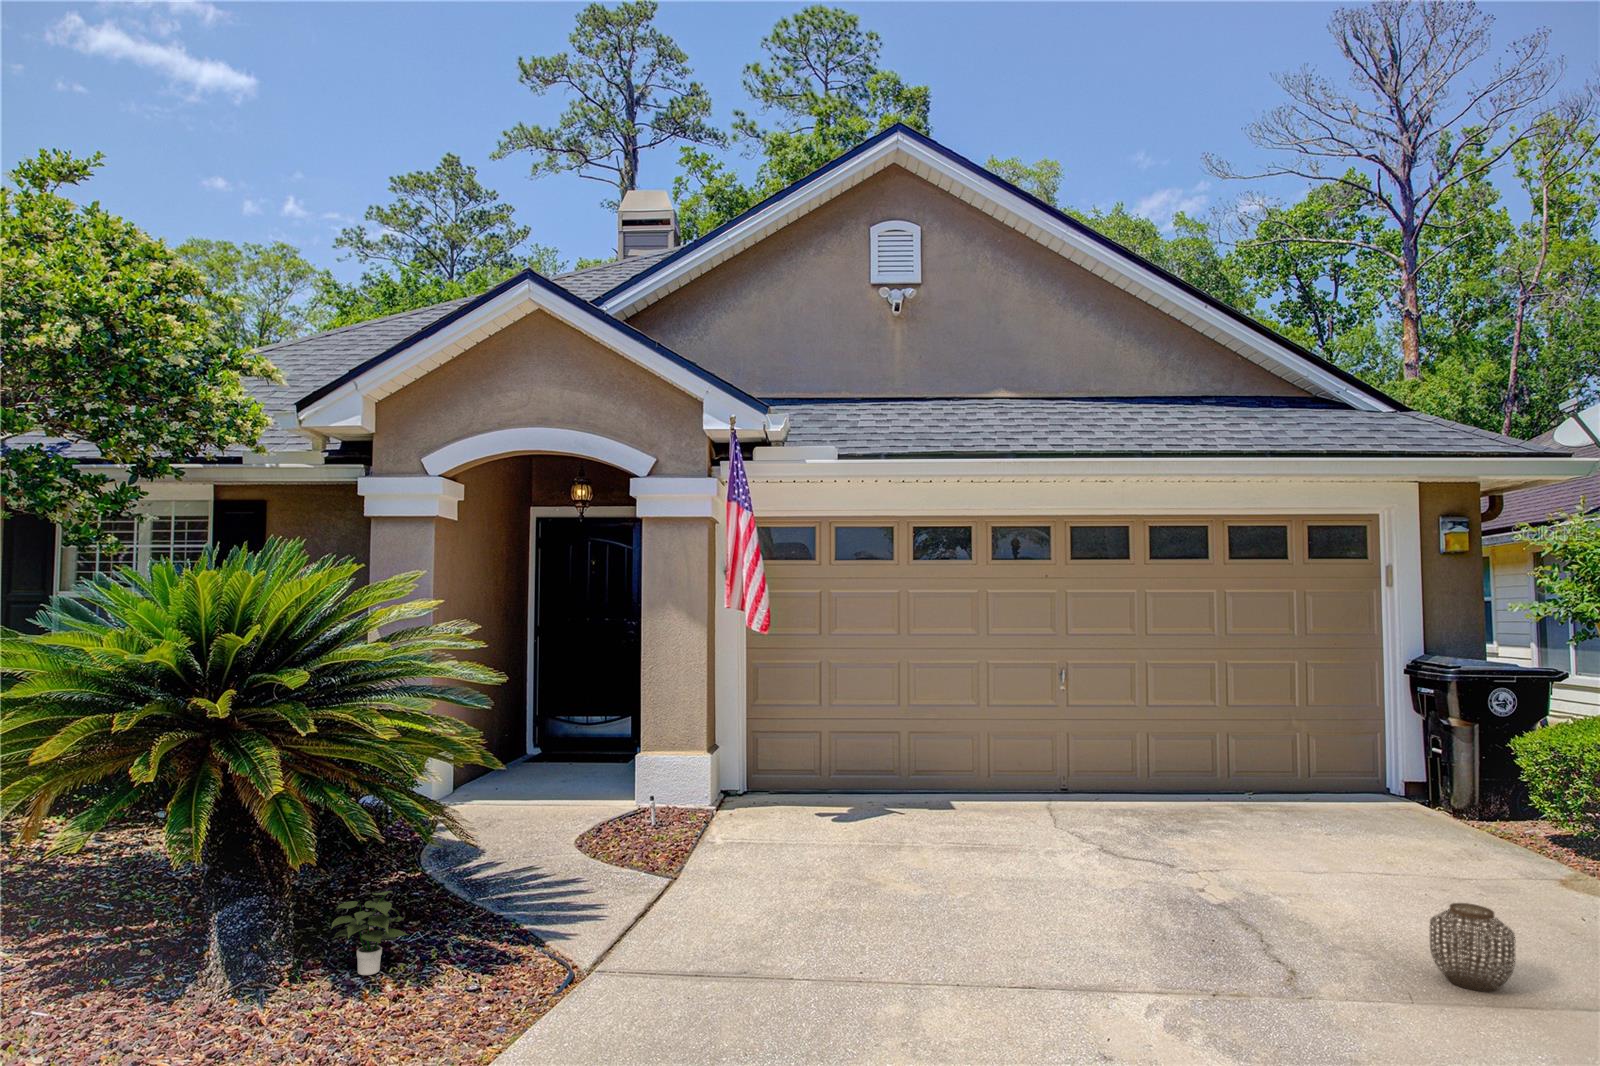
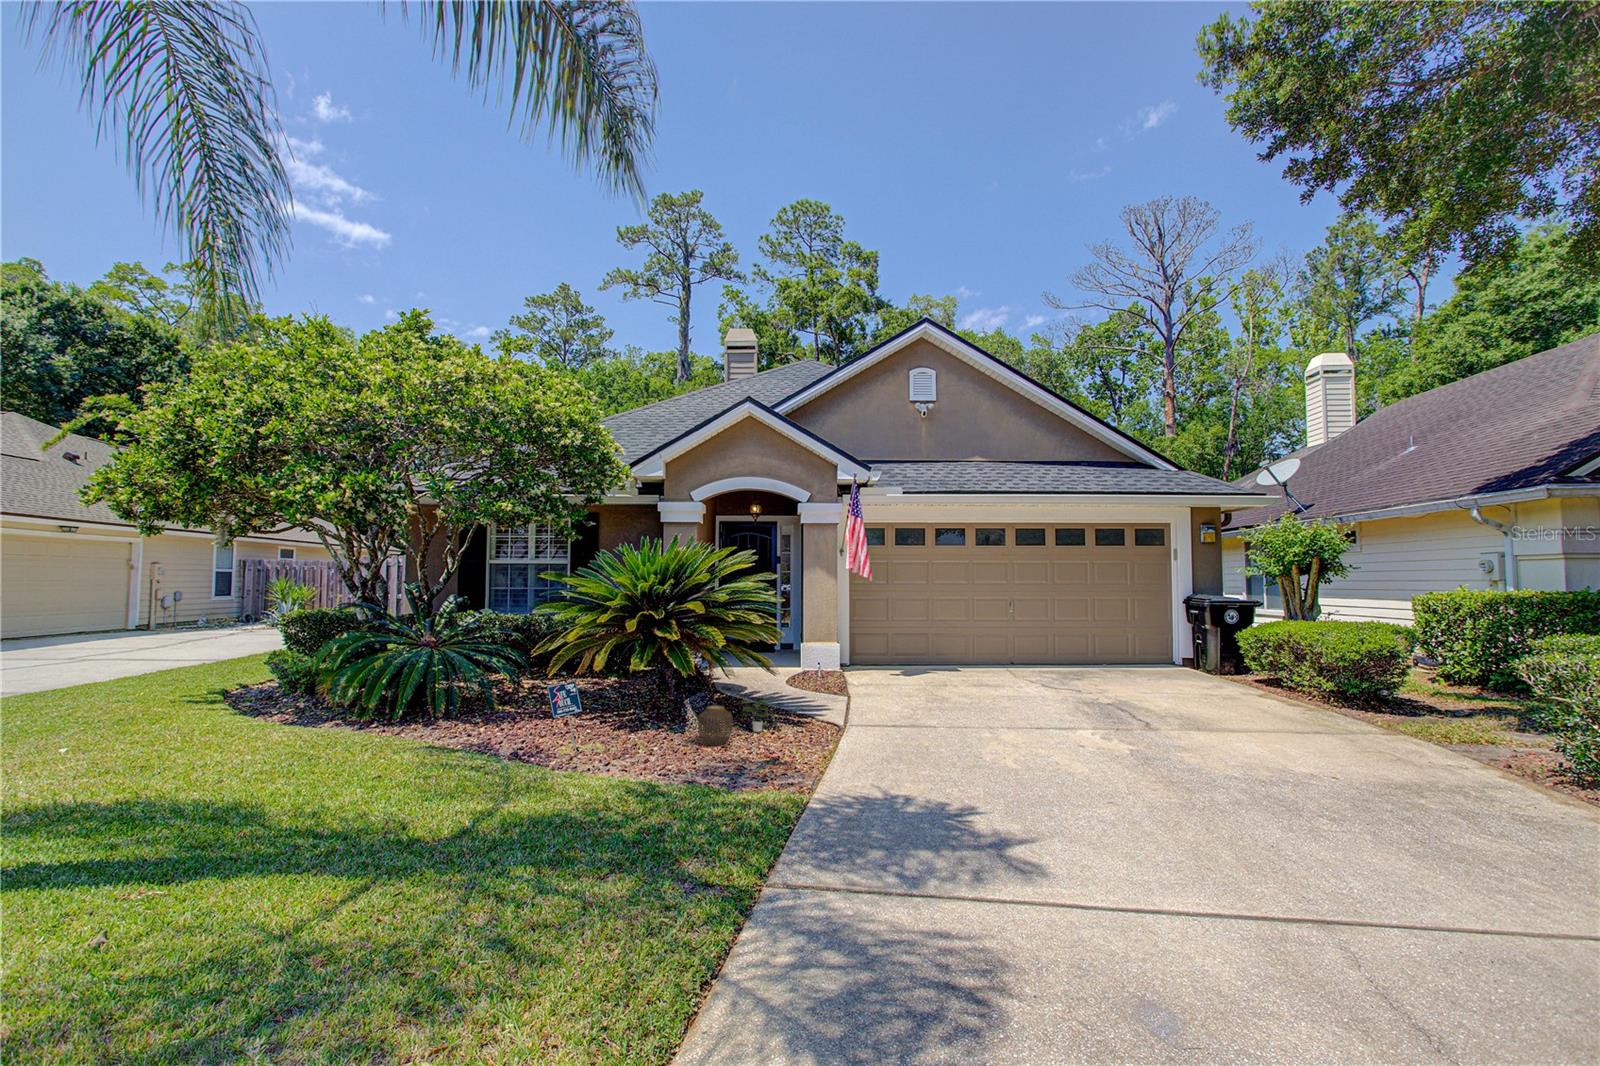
woven basket: present [1430,903,1515,991] -> present [698,705,733,745]

